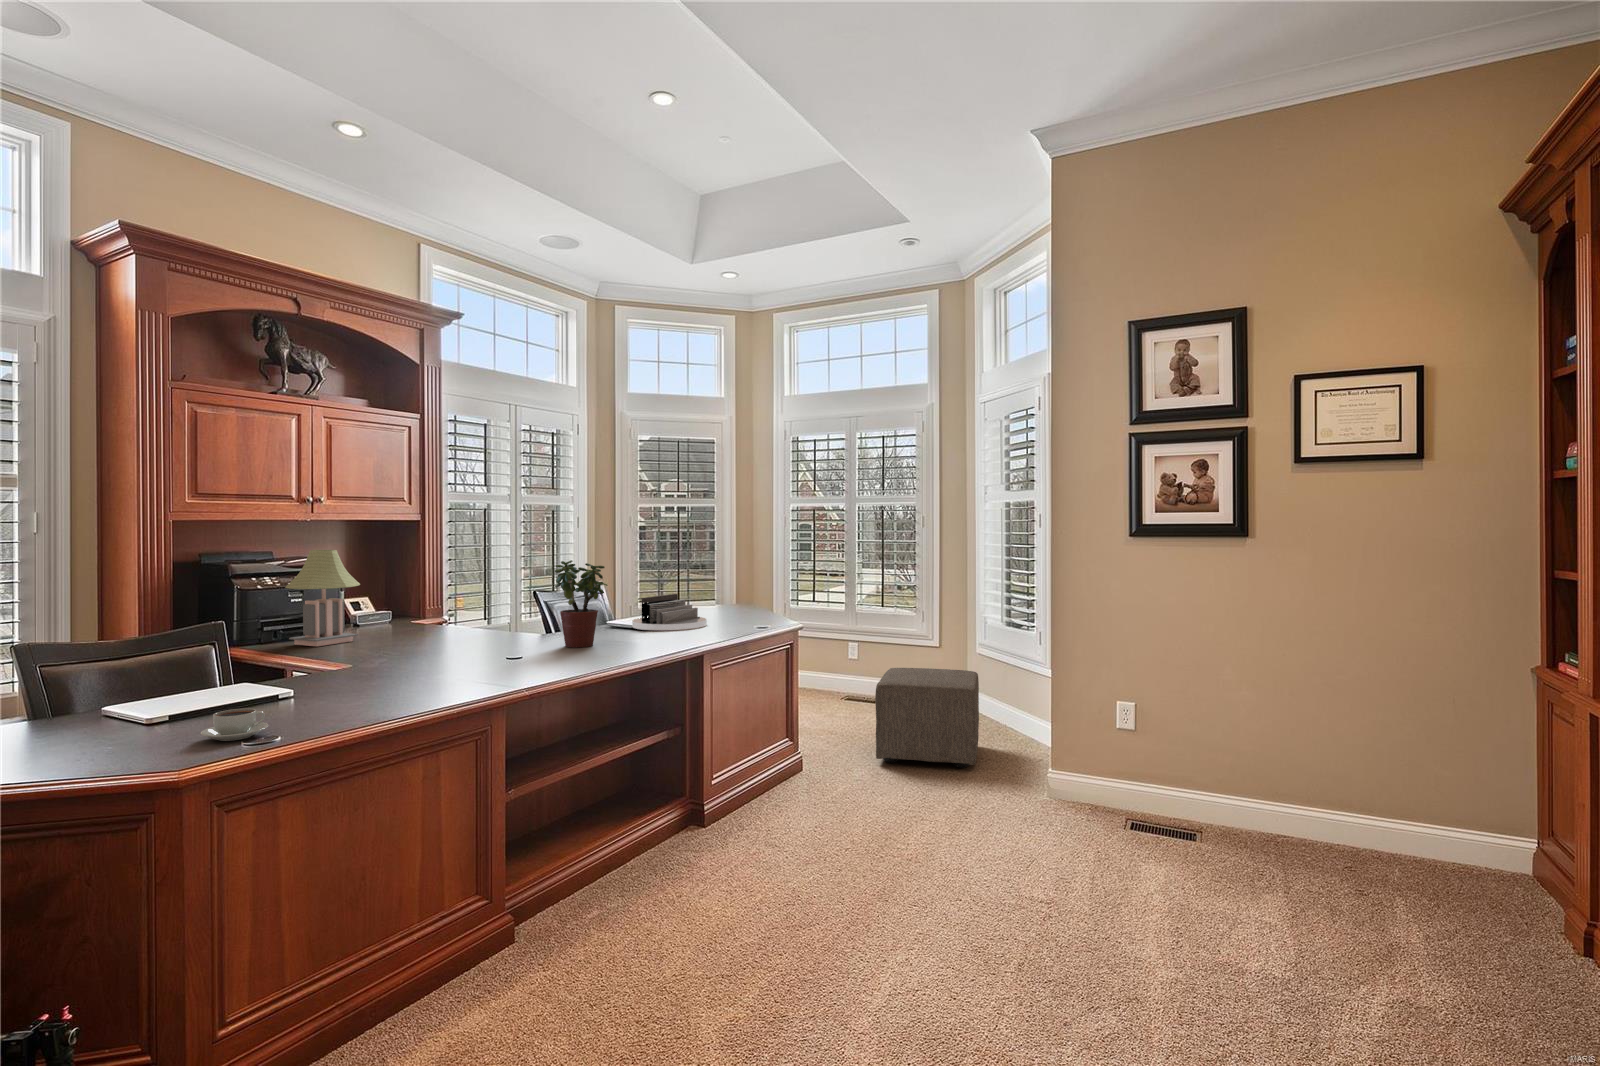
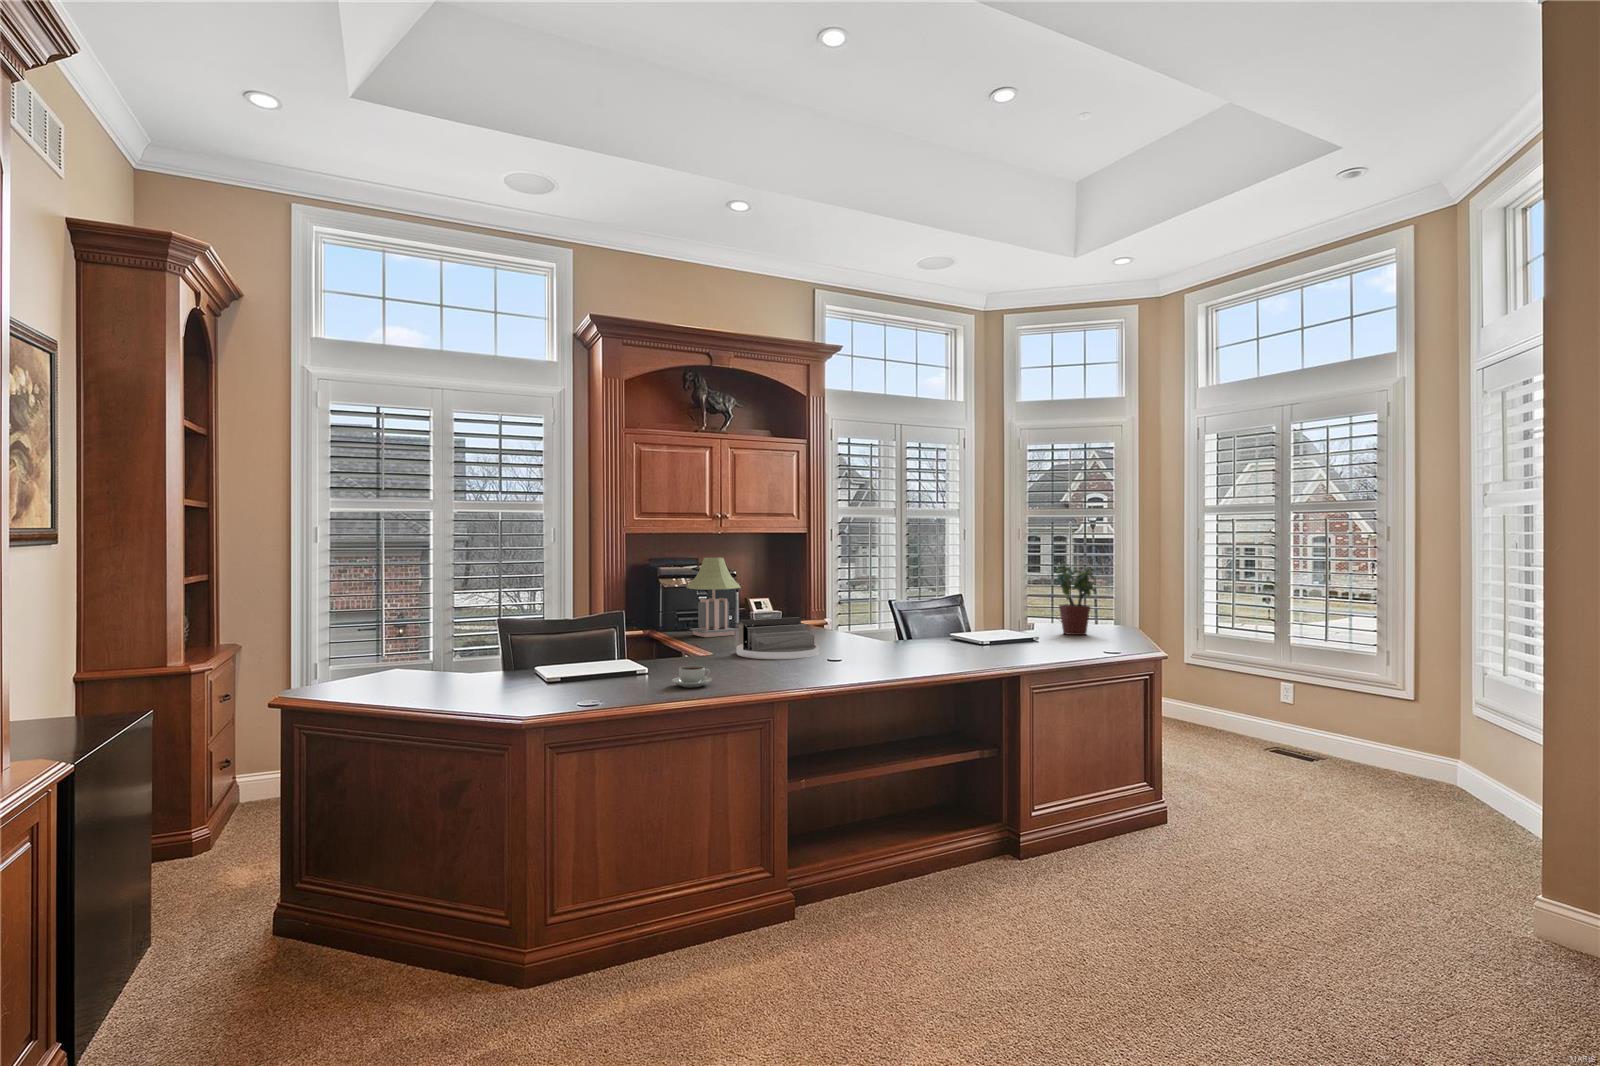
potted plant: present [555,560,608,648] -> present [1056,564,1096,635]
desk organizer: present [632,594,706,631] -> present [736,617,819,659]
ottoman: present [875,668,979,768] -> none [1270,715,1446,859]
coffee cup: present [201,708,268,741] -> present [672,666,712,687]

